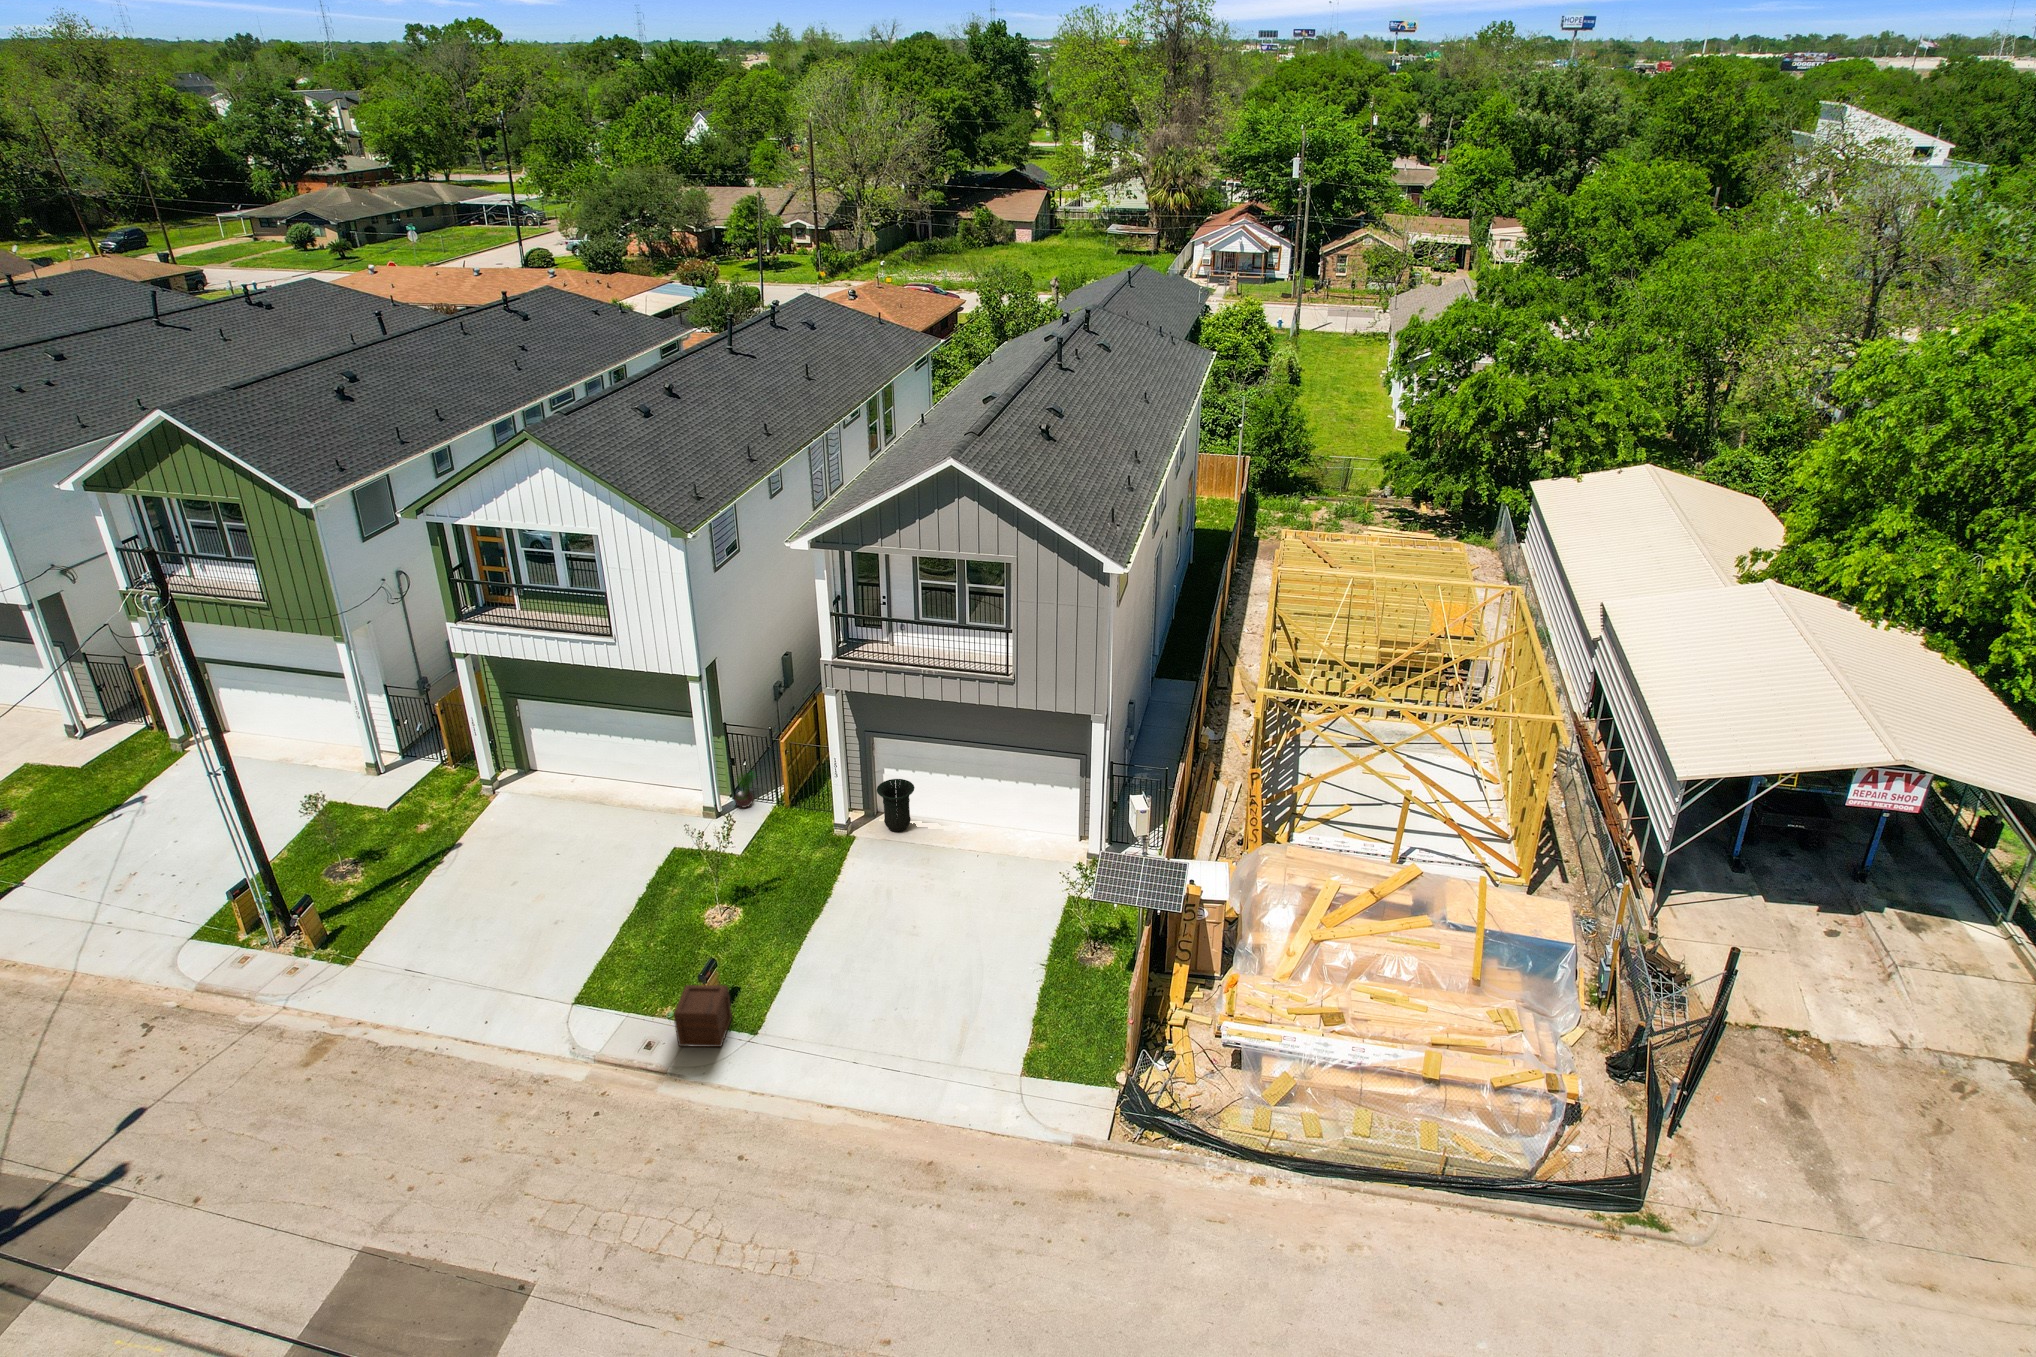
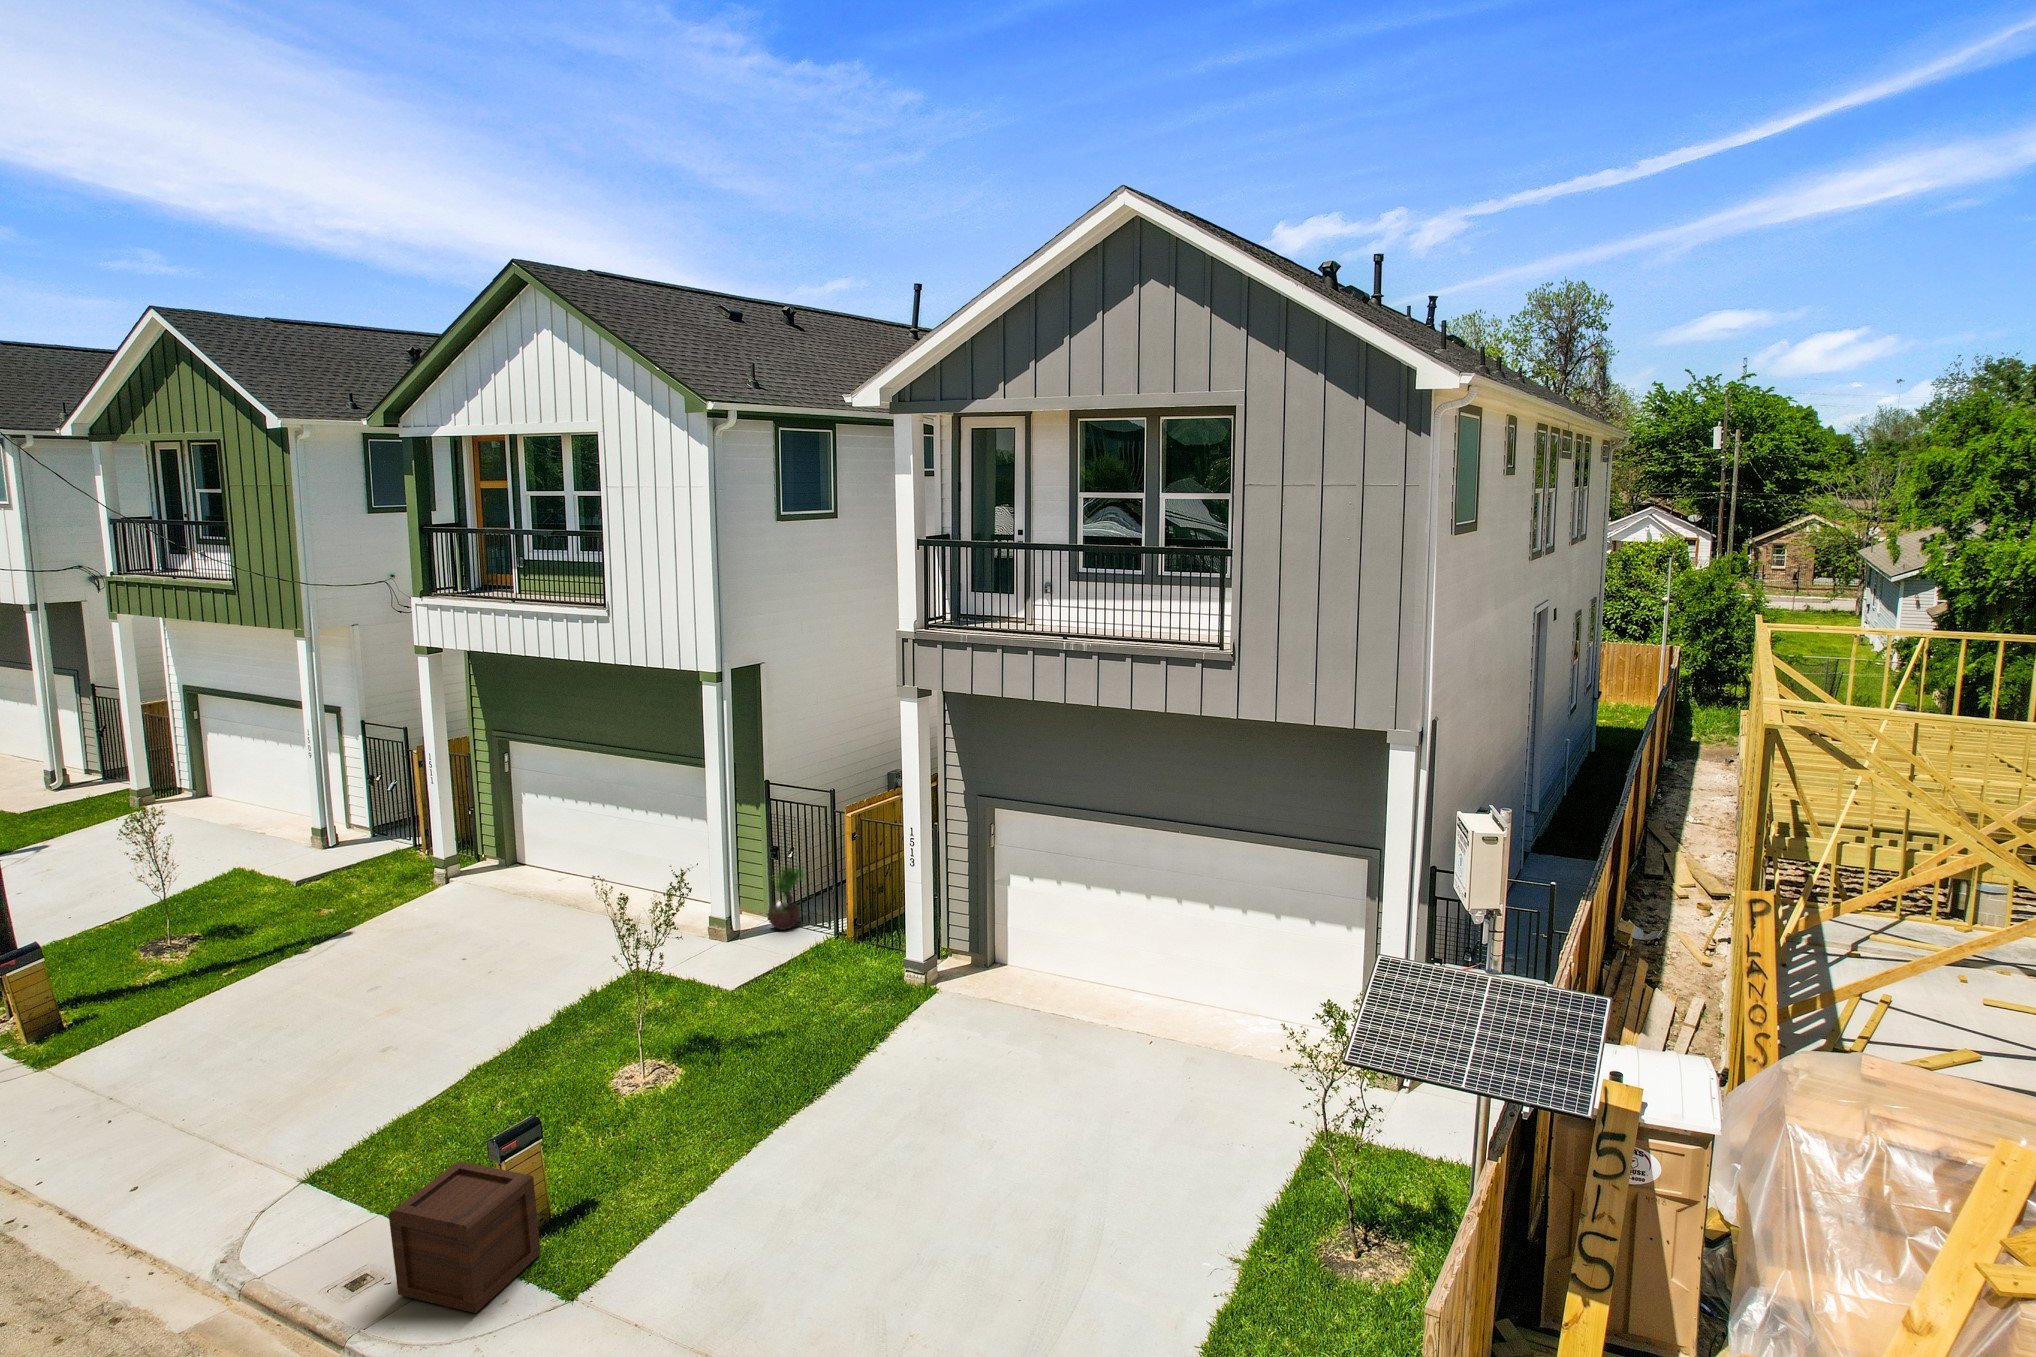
trash can: present [877,779,915,832] -> none [983,891,1051,989]

